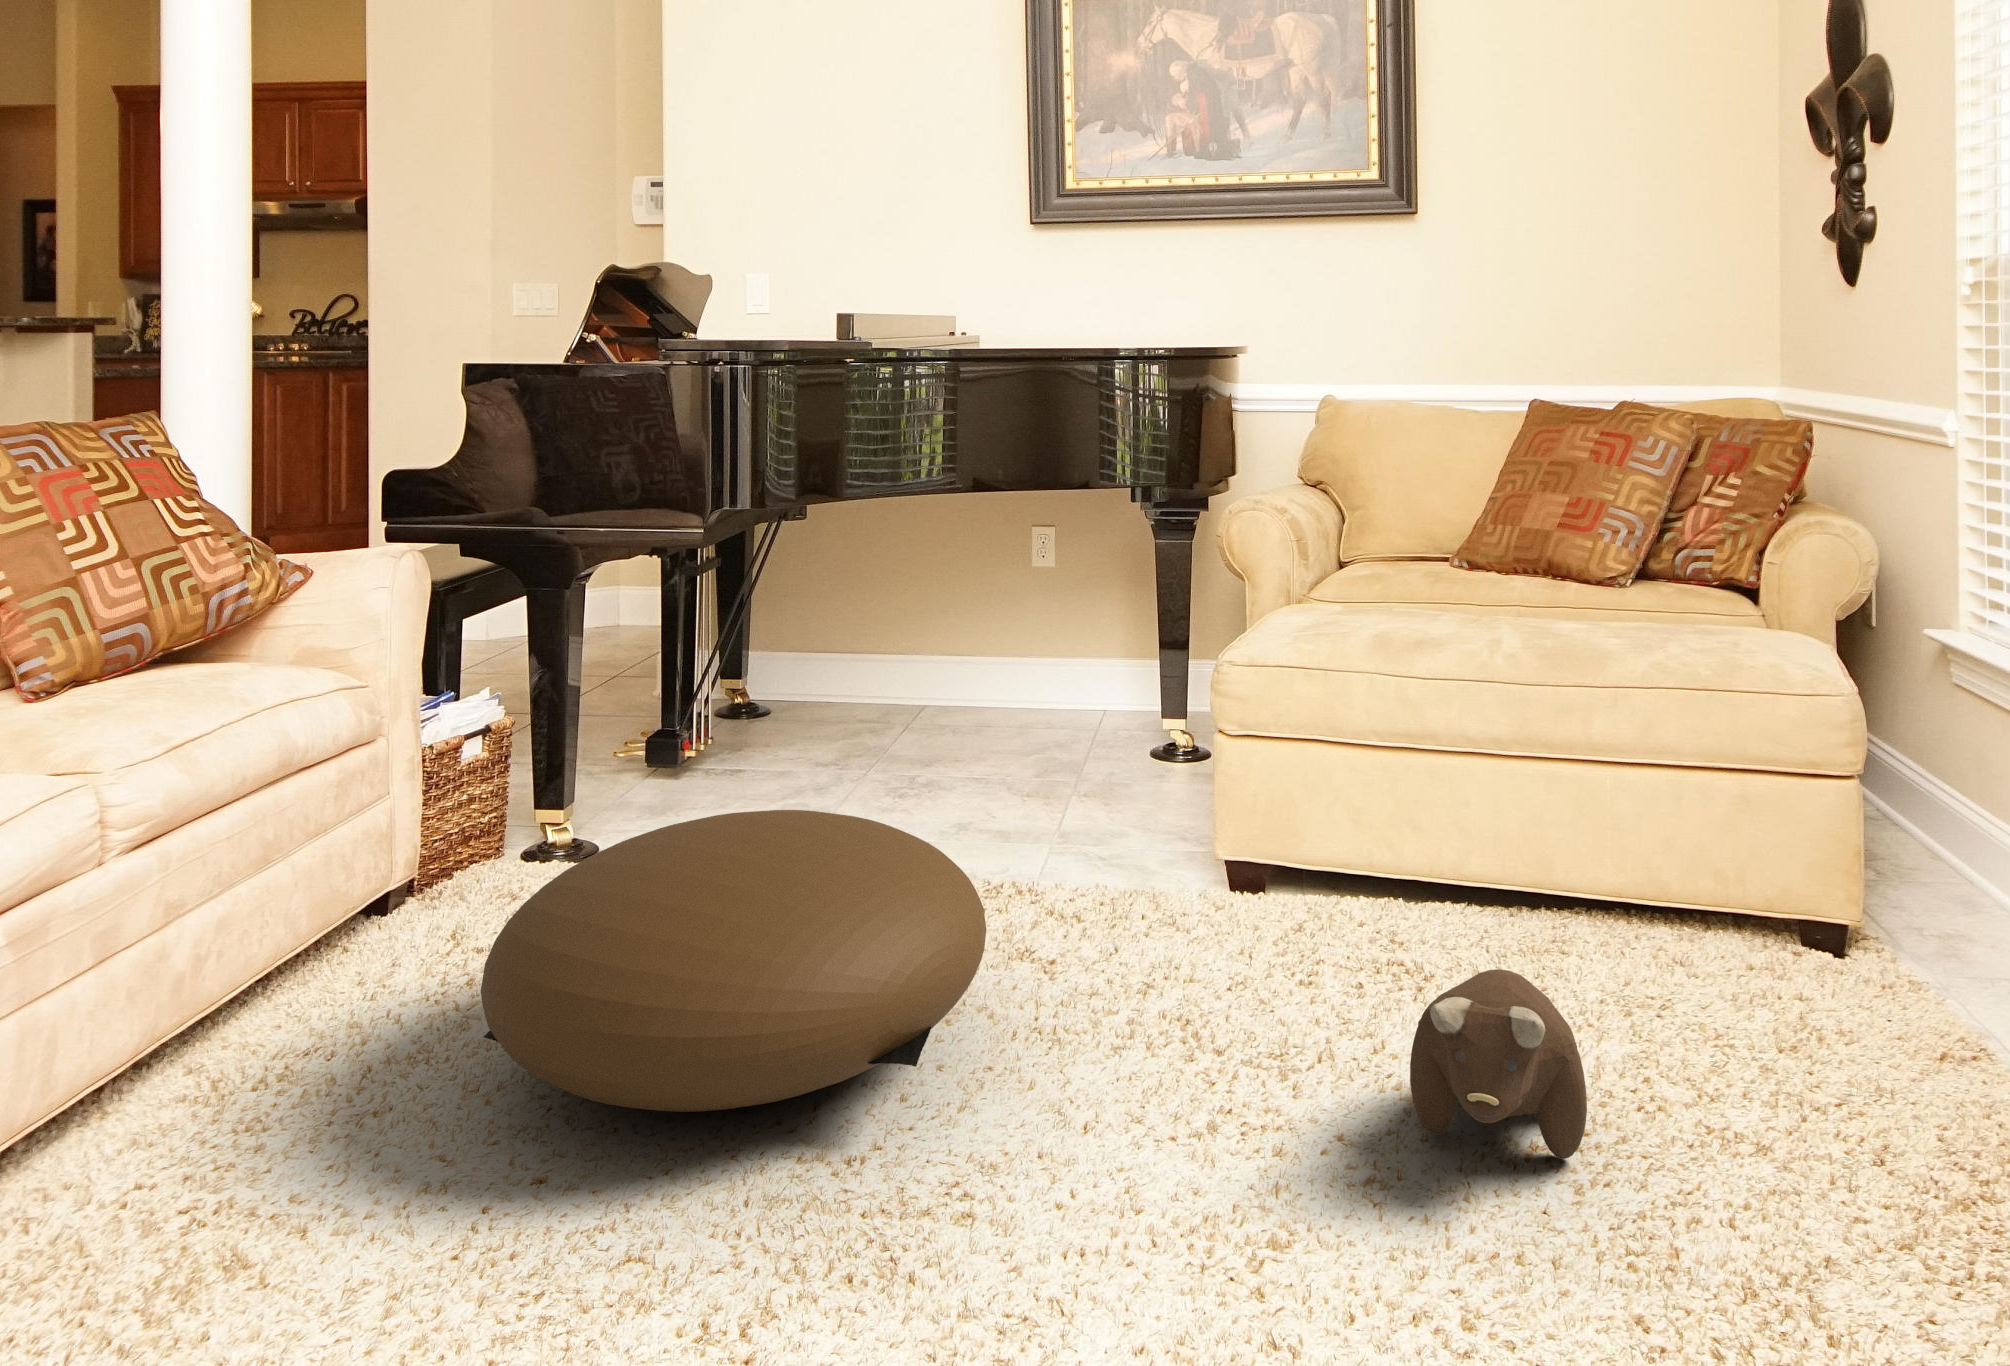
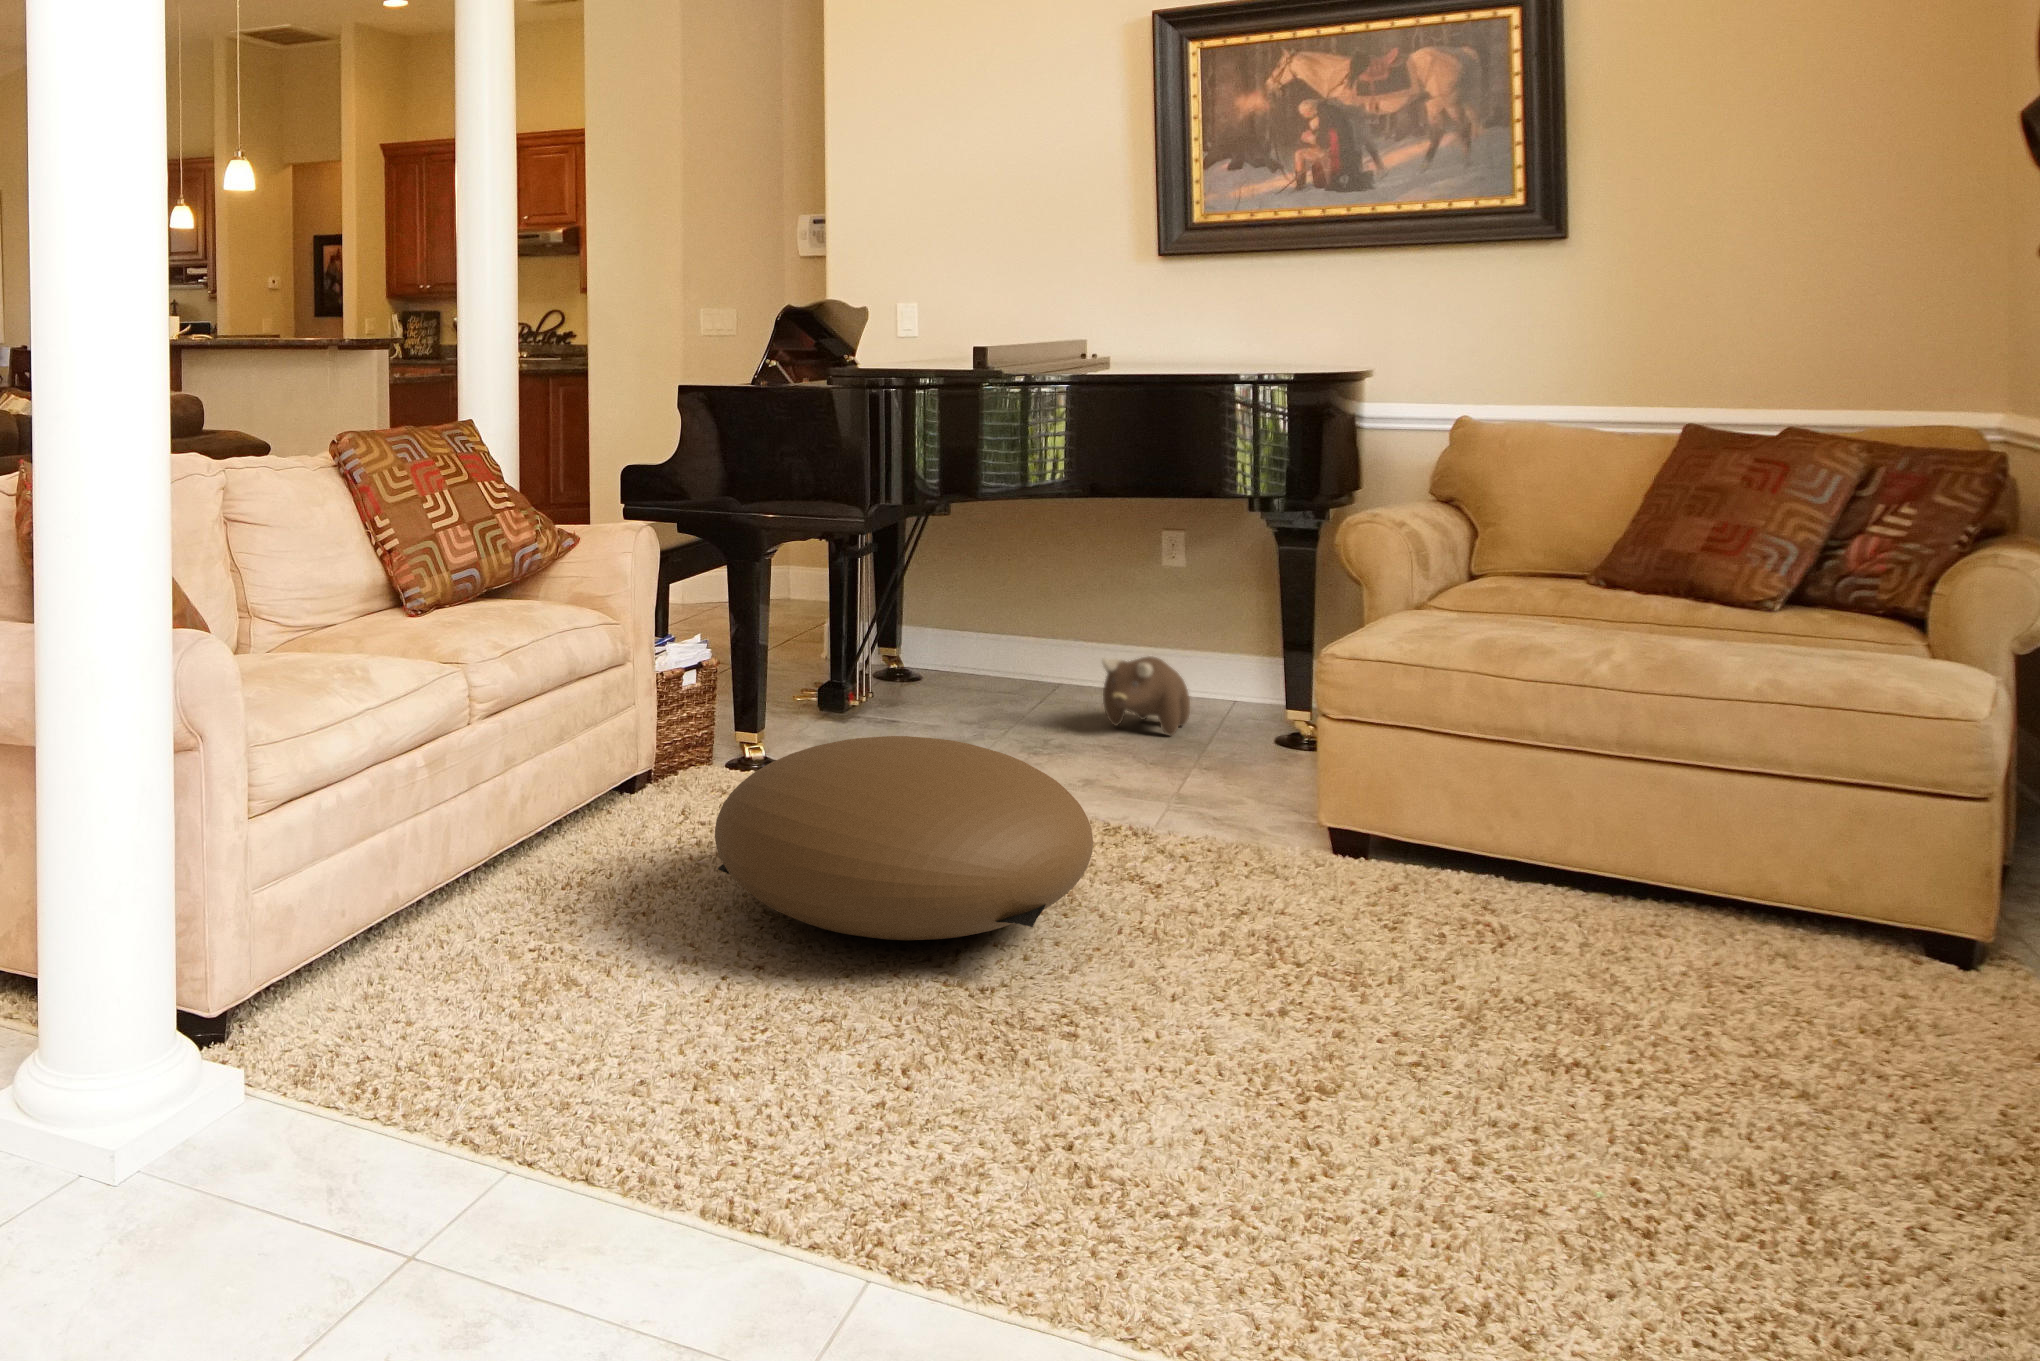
plush toy: present [1410,969,1587,1159] -> present [1102,656,1190,735]

